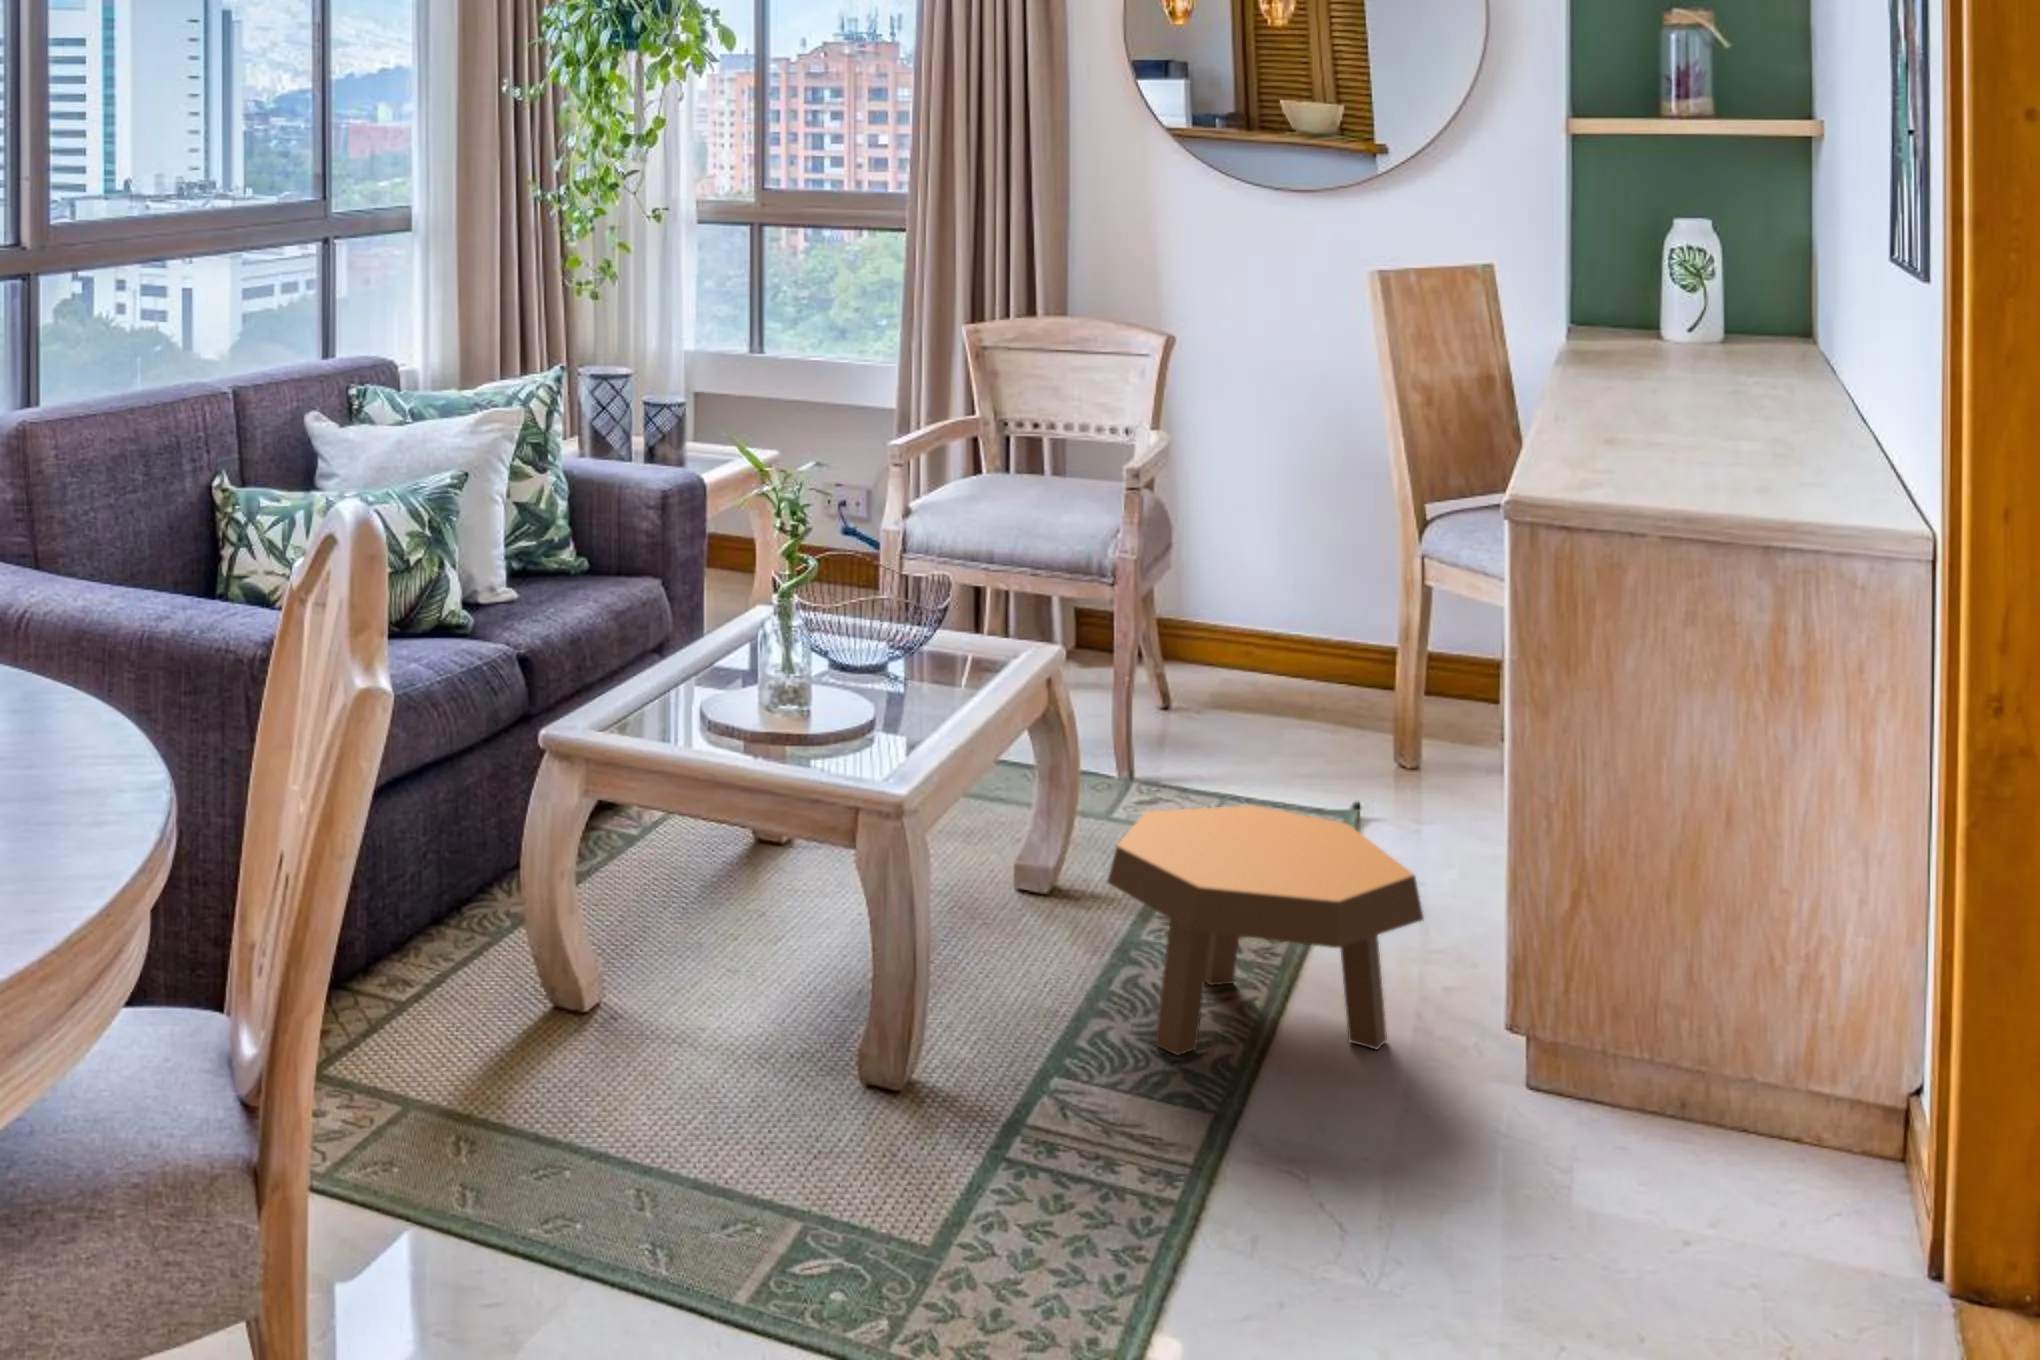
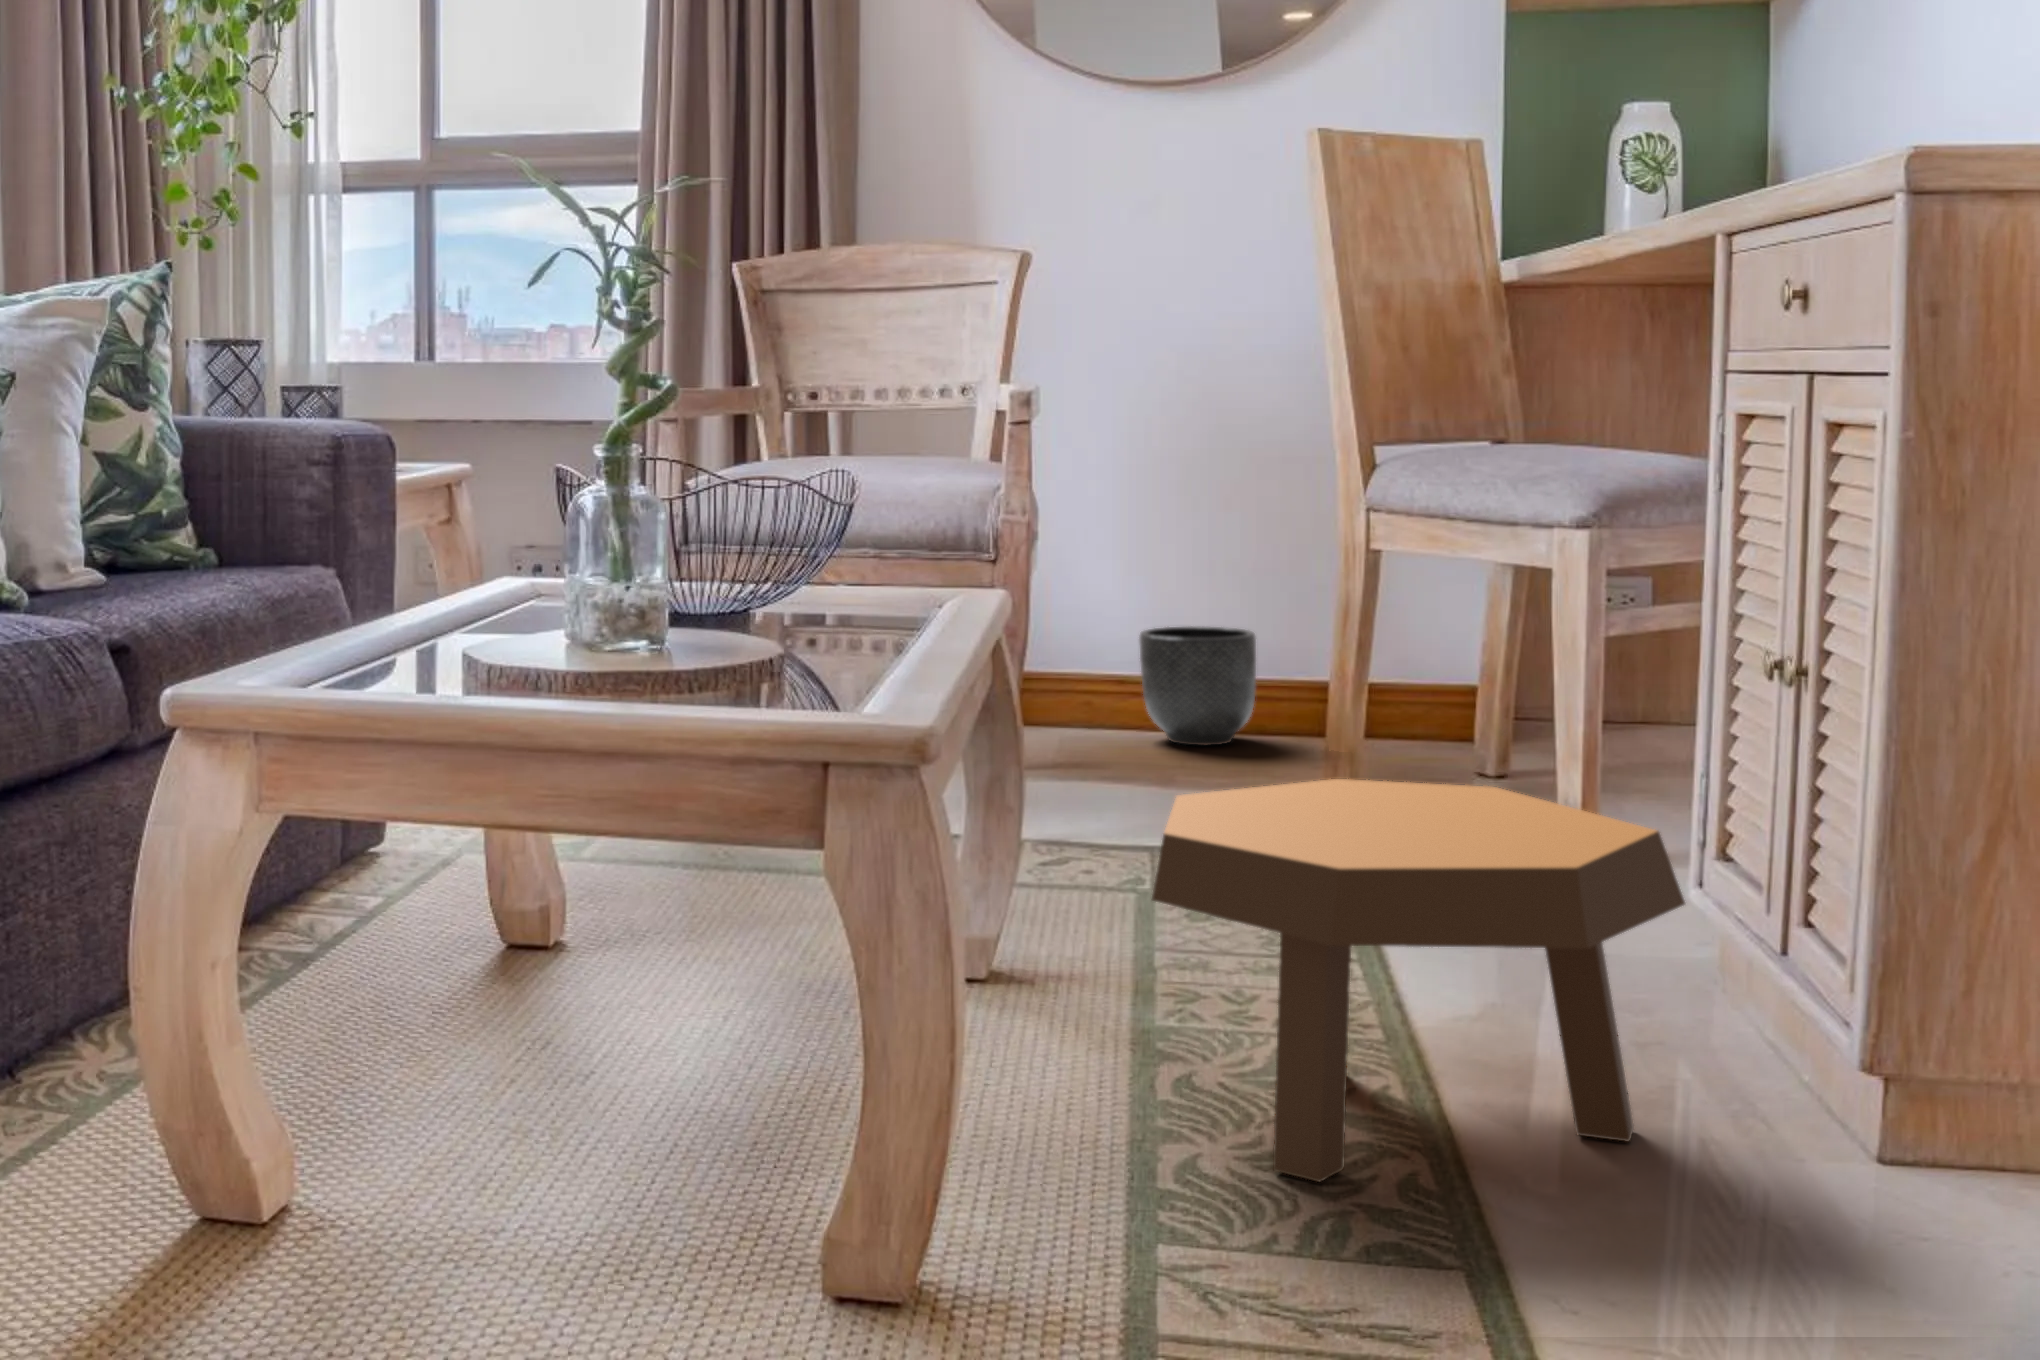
planter: none [1248,604,1334,694] -> present [1139,626,1256,745]

